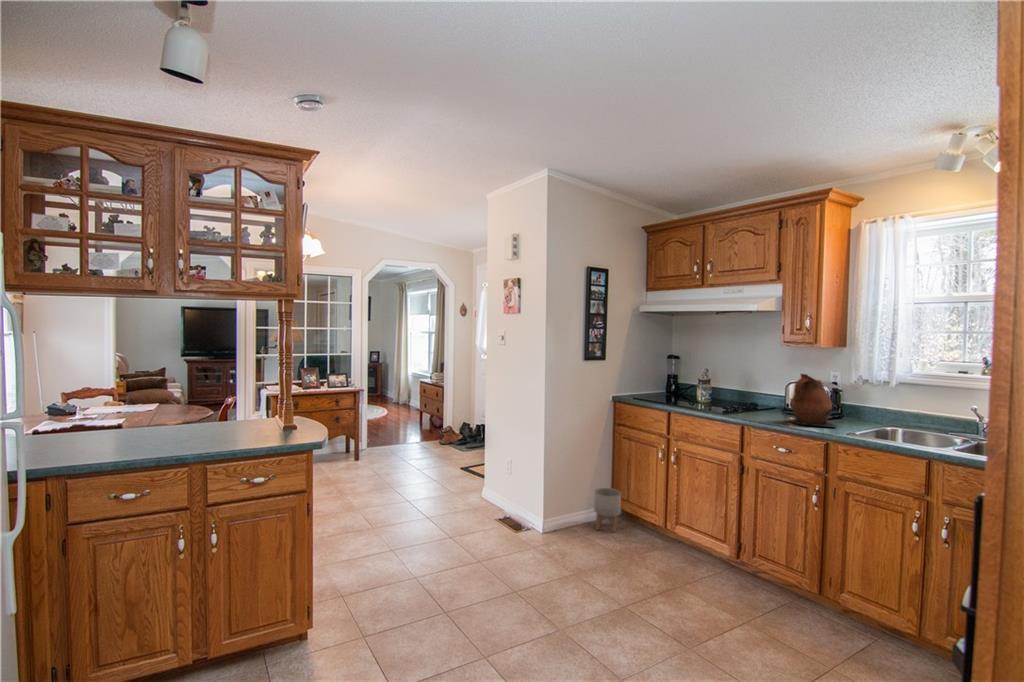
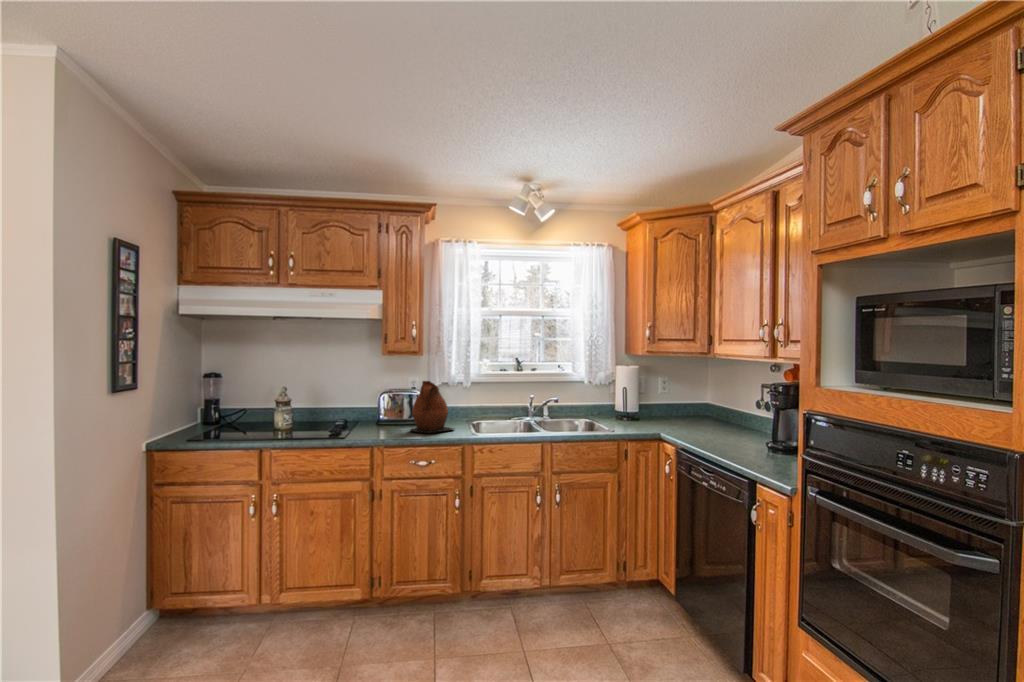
planter: present [594,488,621,532] -> none [135,587,185,666]

